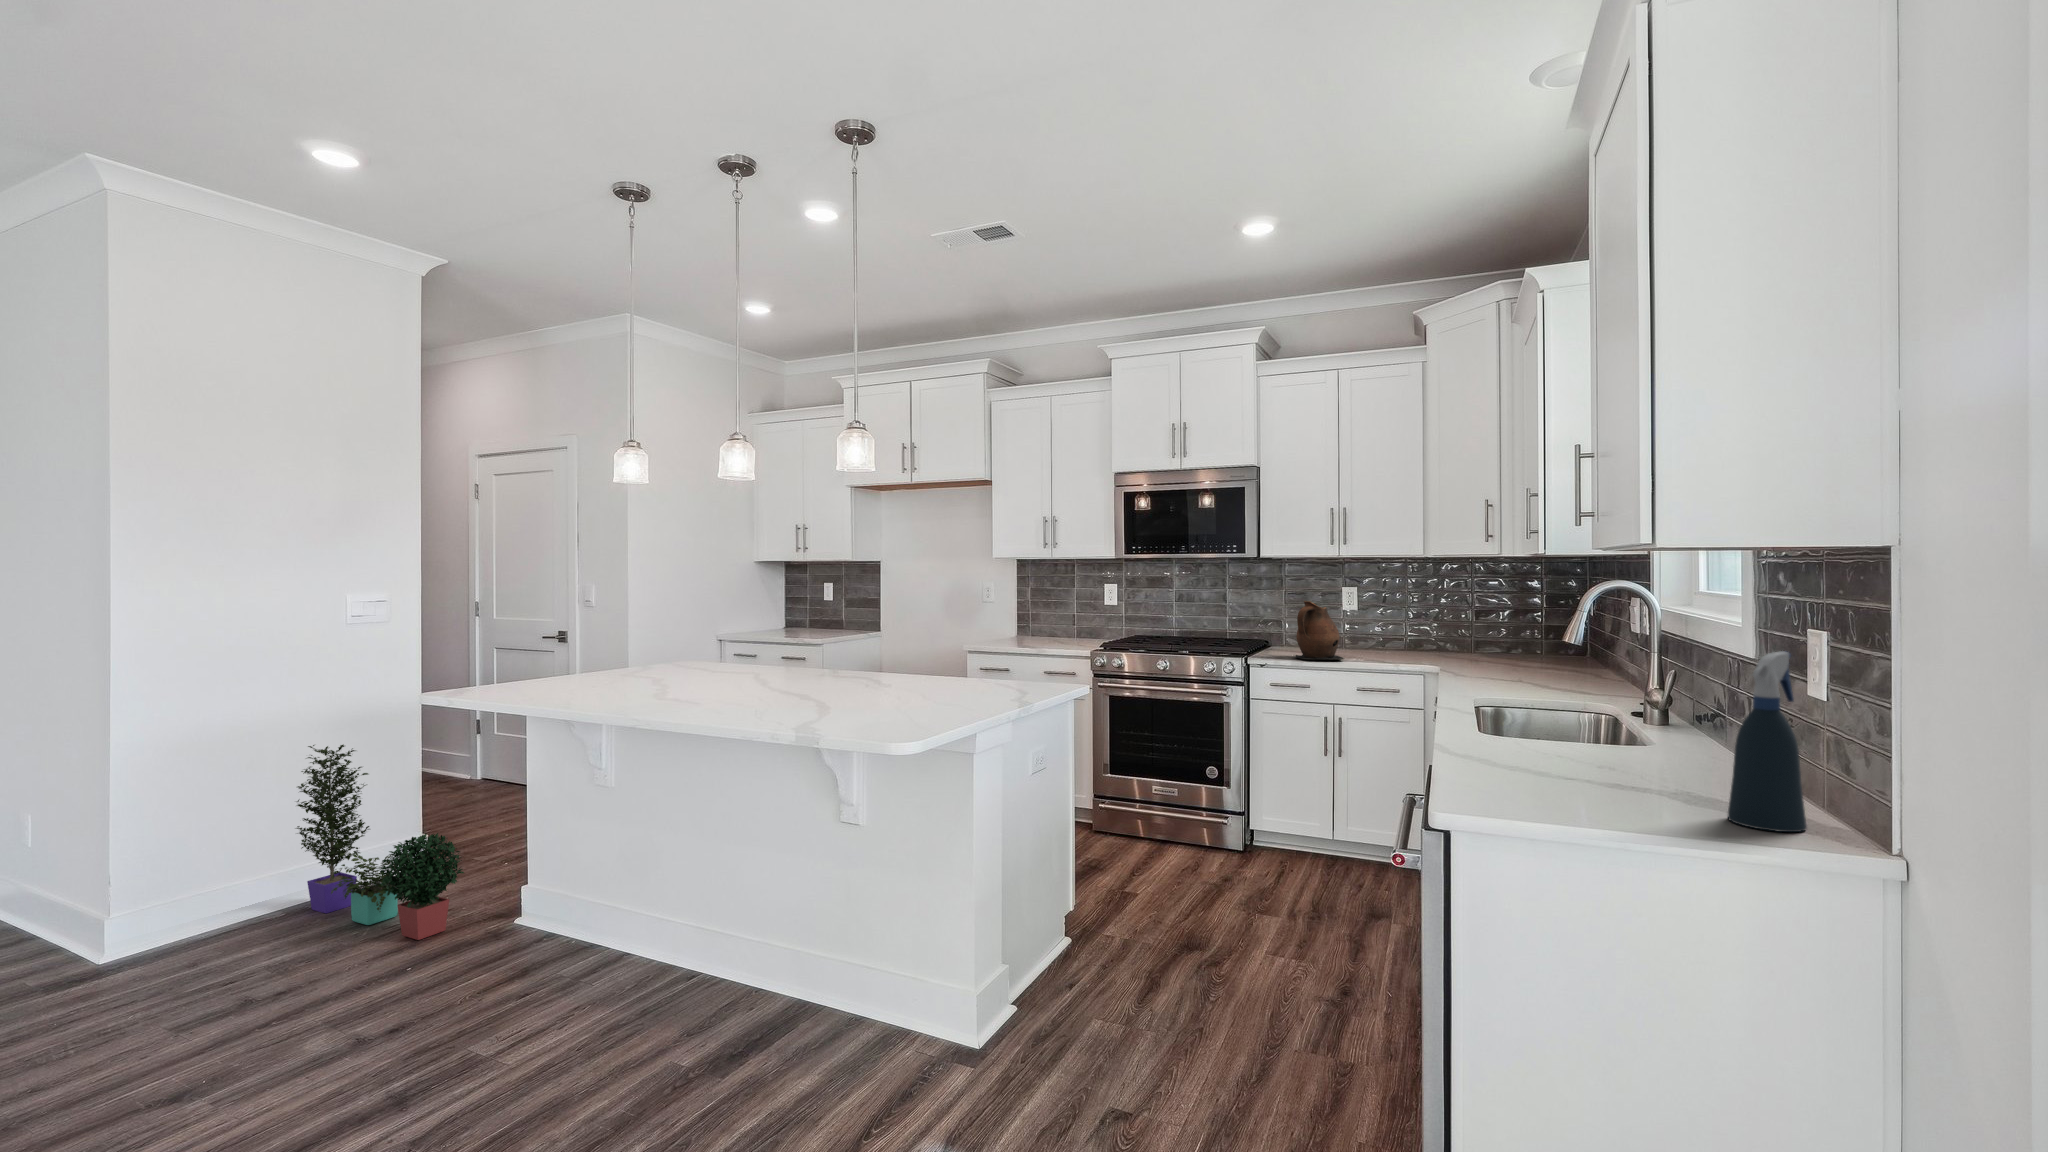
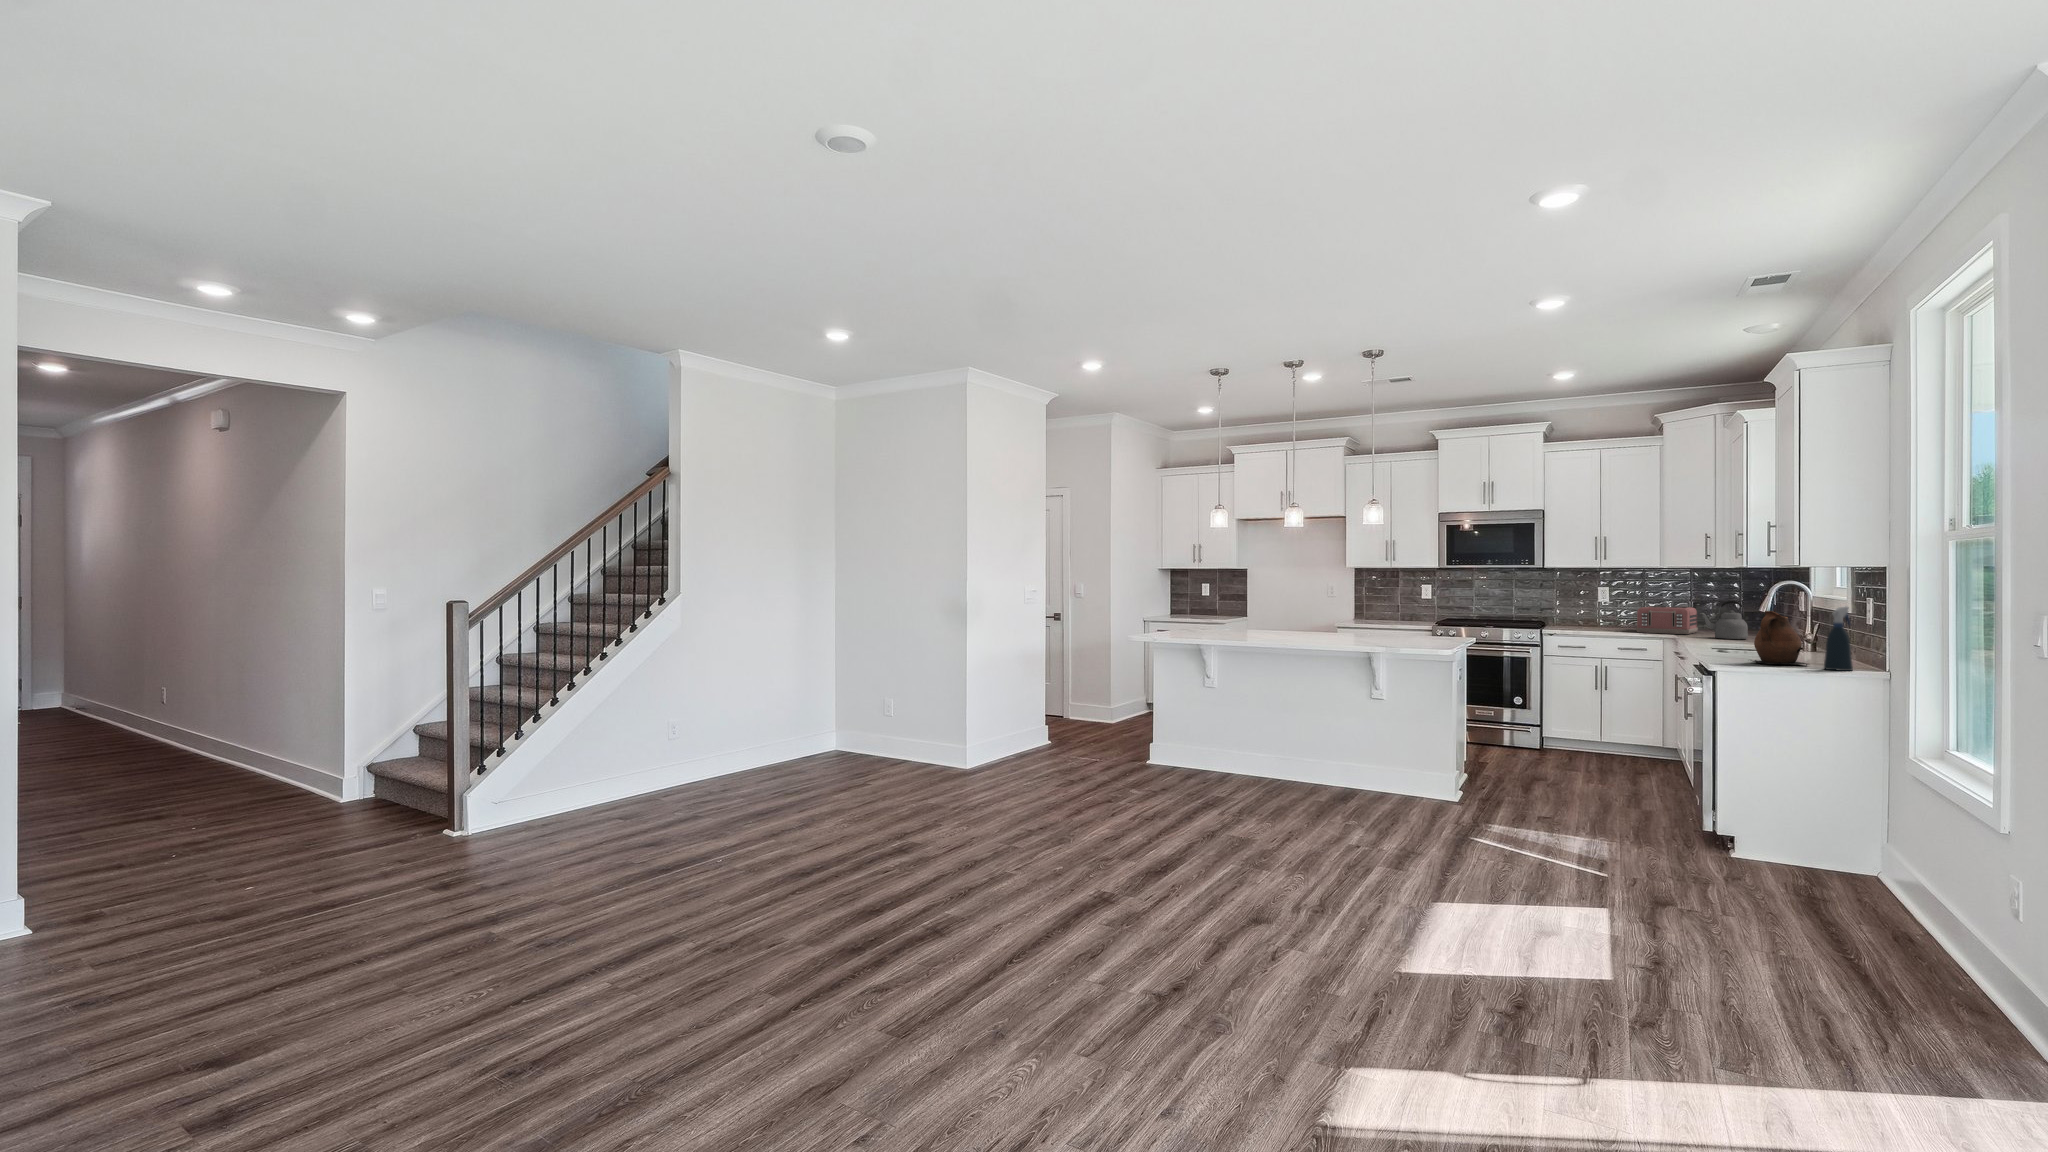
ceramic pitcher: present [1295,601,1344,660] -> present [1751,611,1809,665]
kettle: none [1476,611,1551,677] -> present [1700,601,1748,639]
toaster: none [1385,618,1479,665] -> present [1636,606,1698,634]
potted plant: present [296,745,464,940] -> none [1016,668,1124,767]

